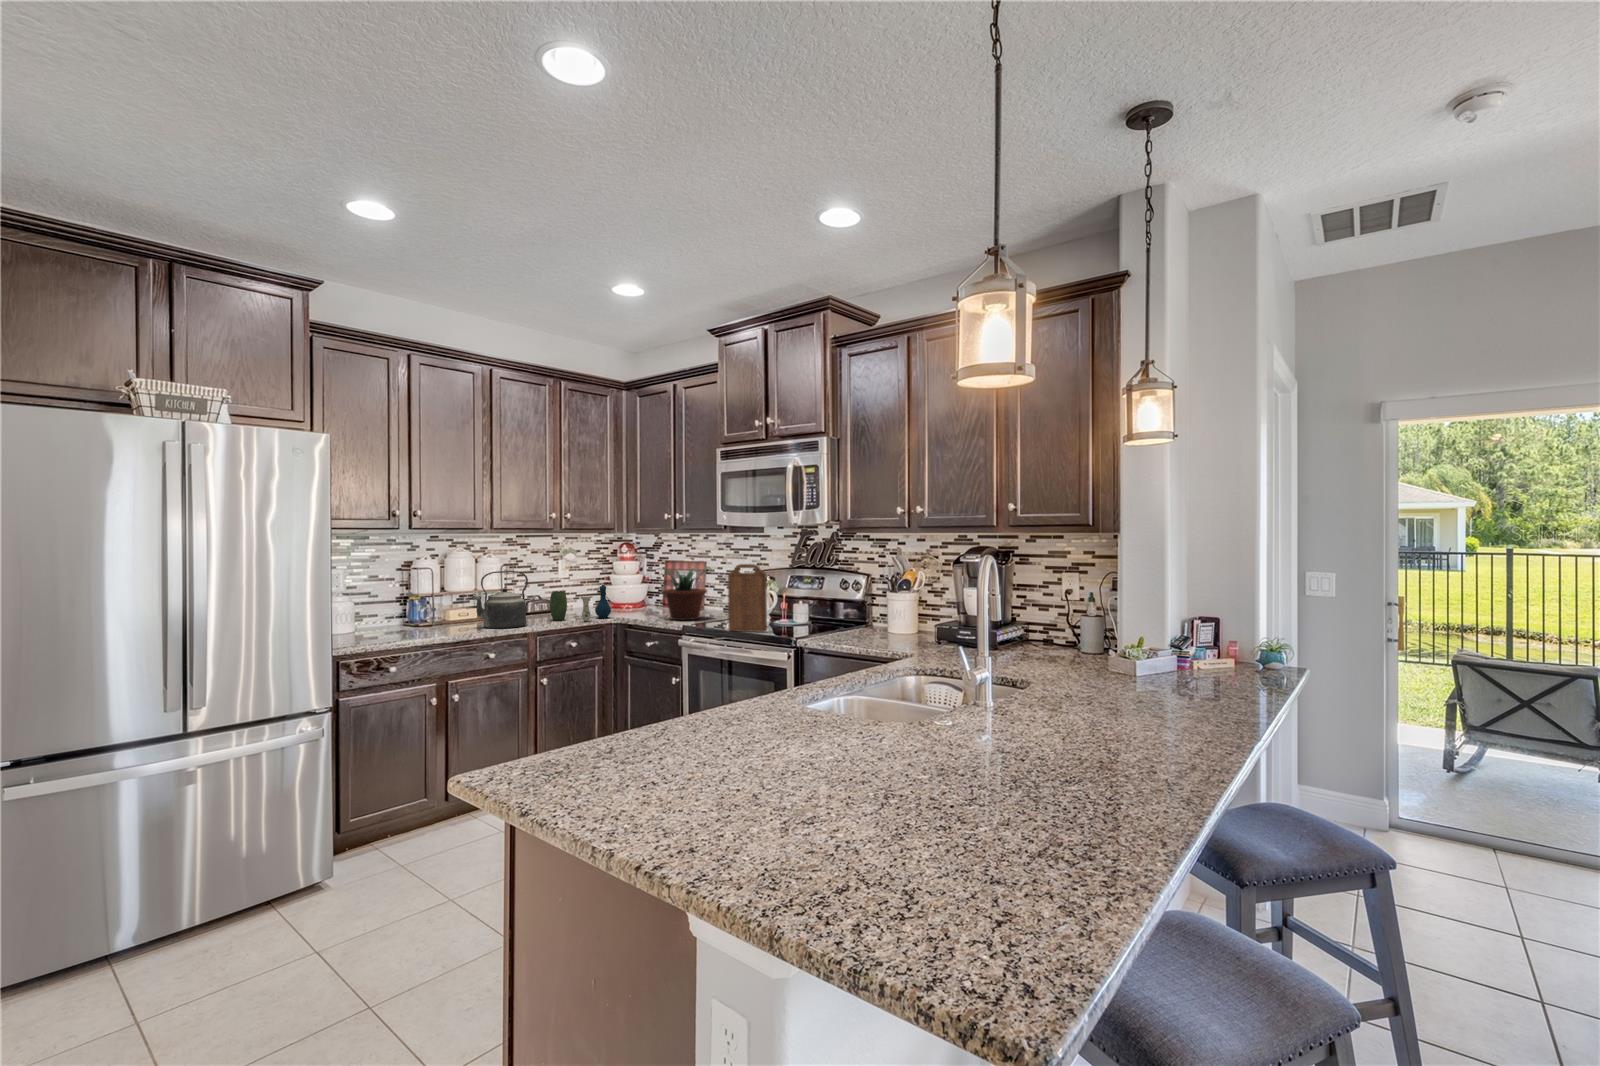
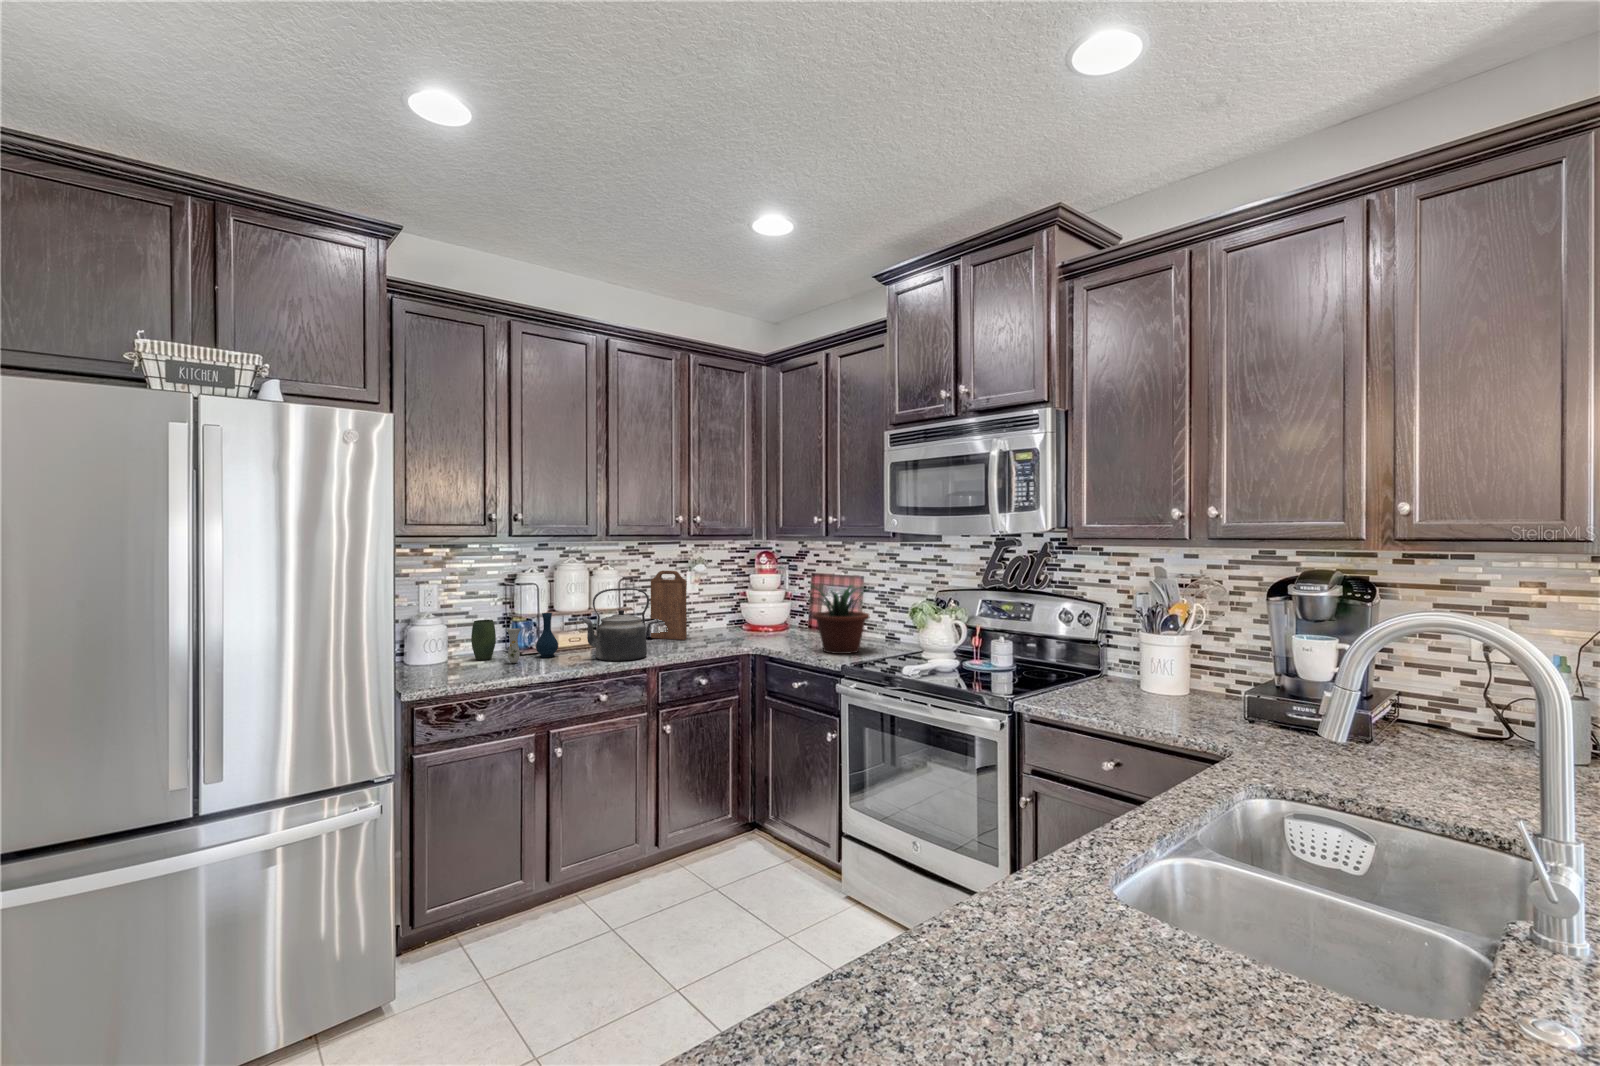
cutting board: present [728,564,767,632] -> present [651,571,687,640]
vase: present [550,586,611,621] -> present [471,613,558,663]

